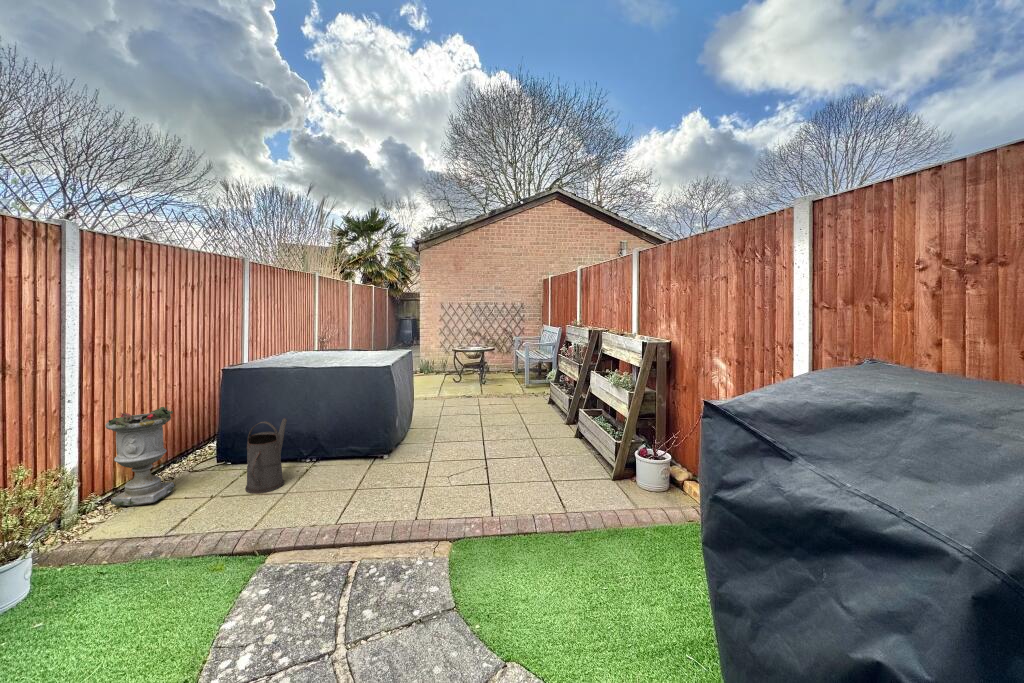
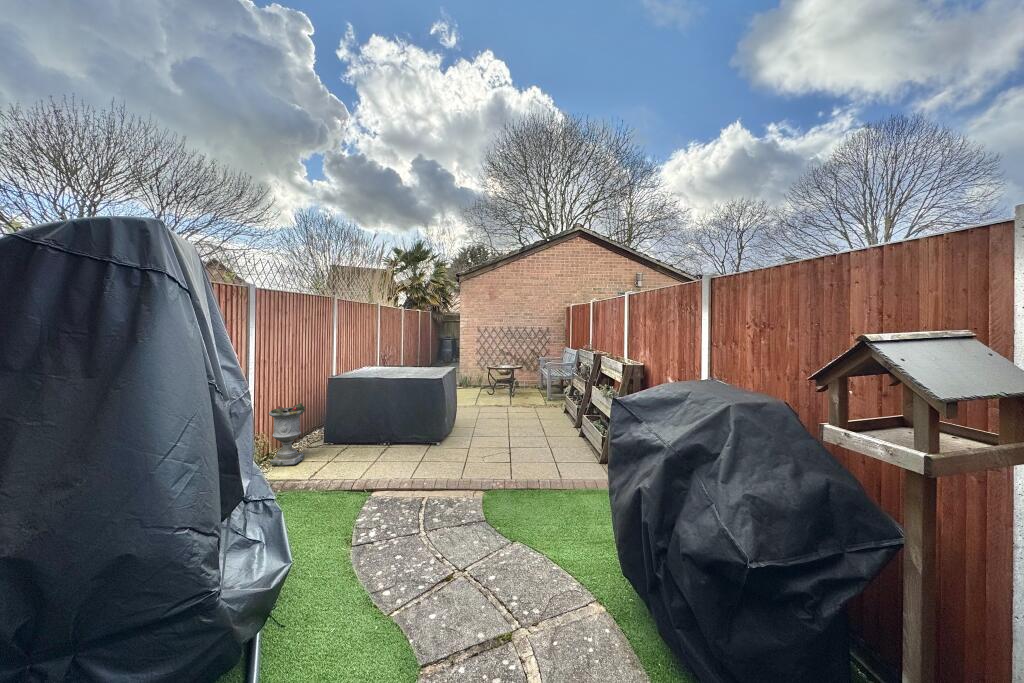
watering can: present [245,418,287,494] -> none [349,414,373,462]

